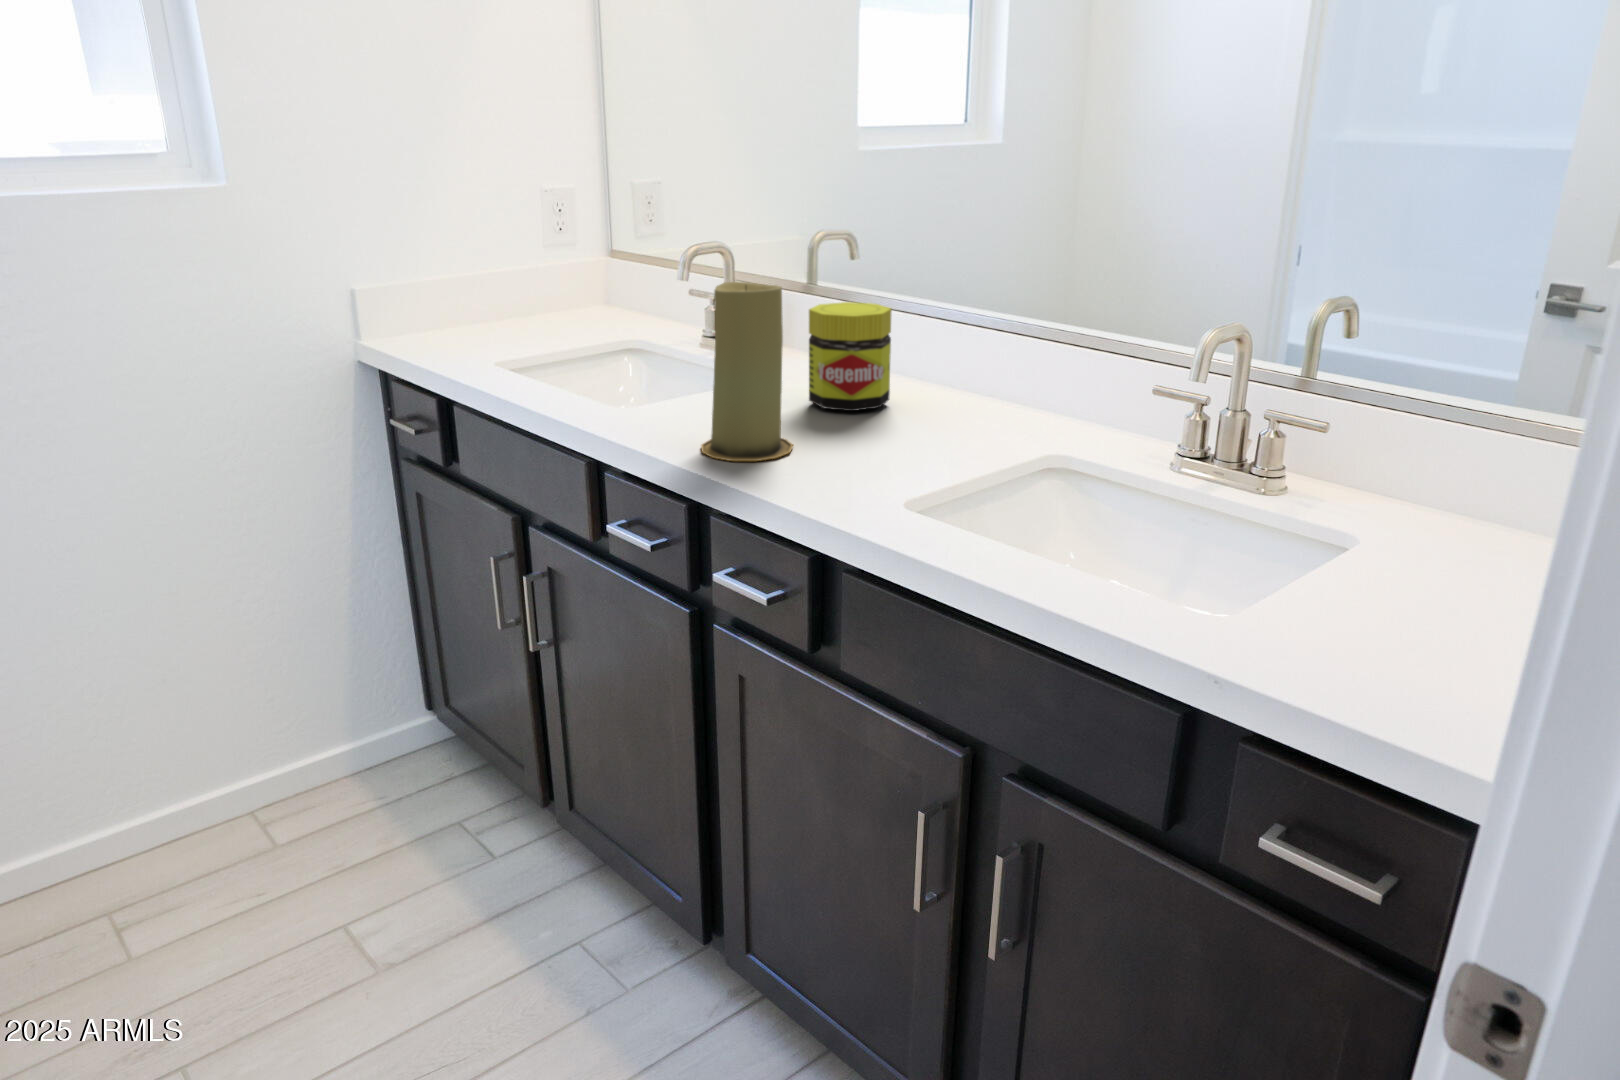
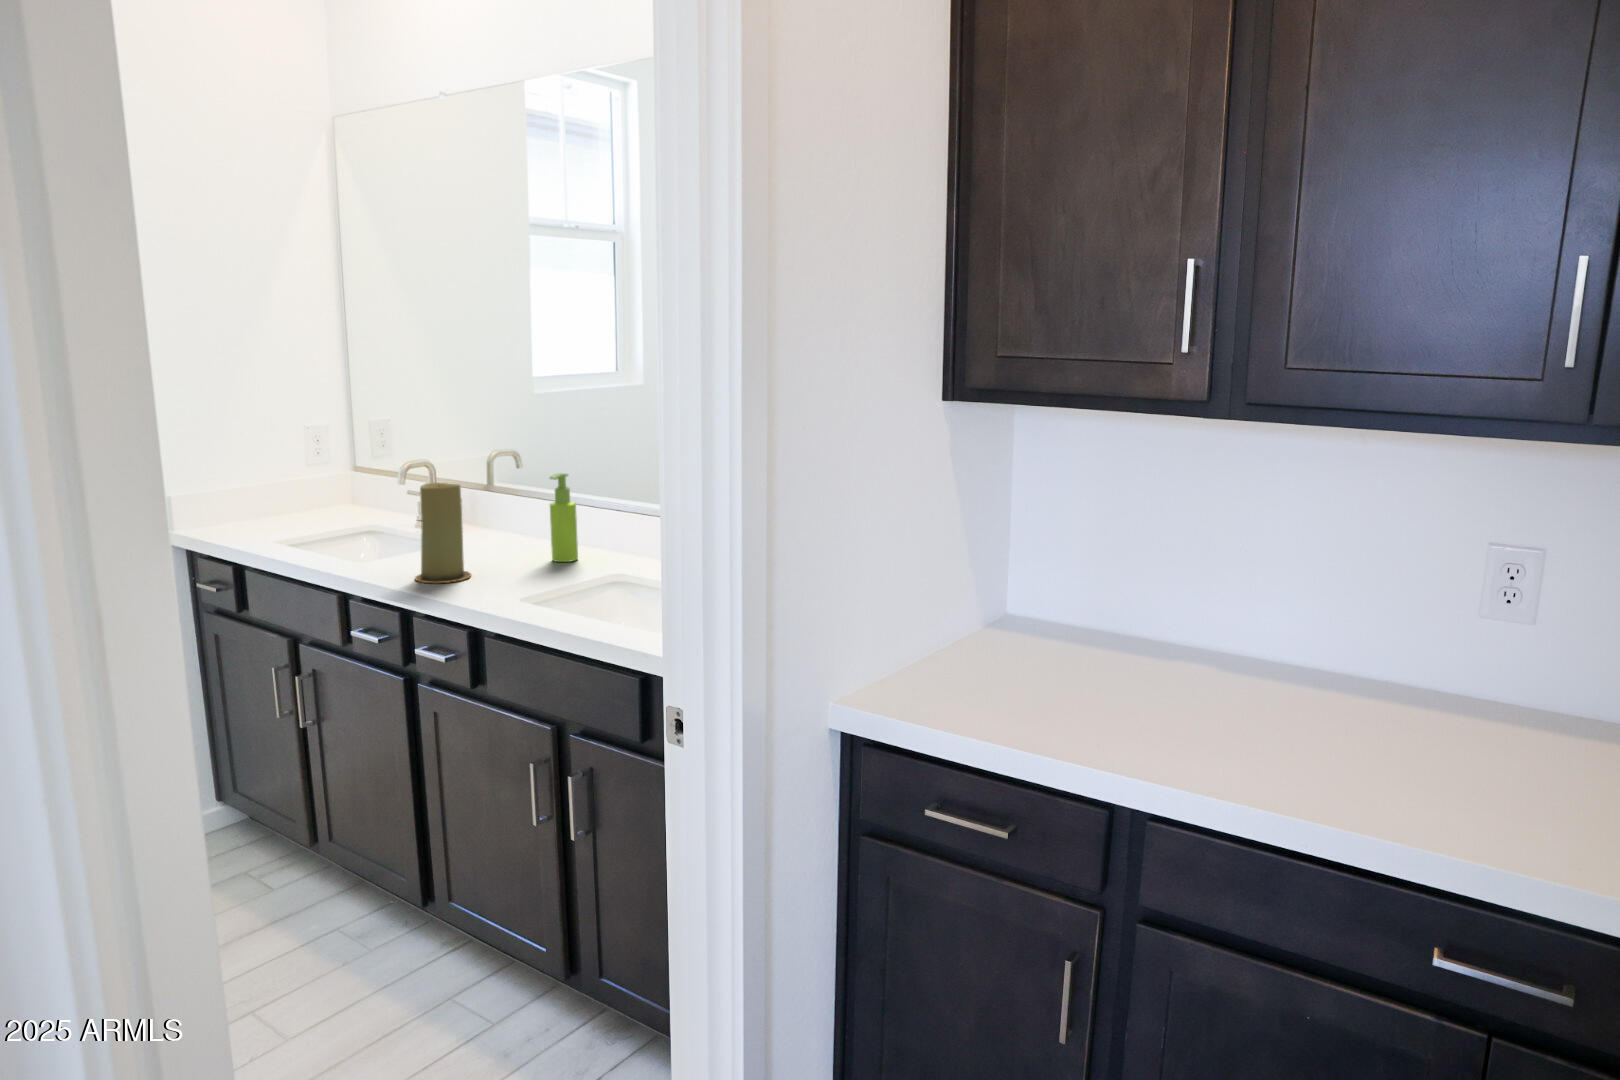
soap dispenser: none [921,271,970,427] -> present [550,473,578,562]
jar: present [809,302,892,411] -> none [482,493,535,557]

